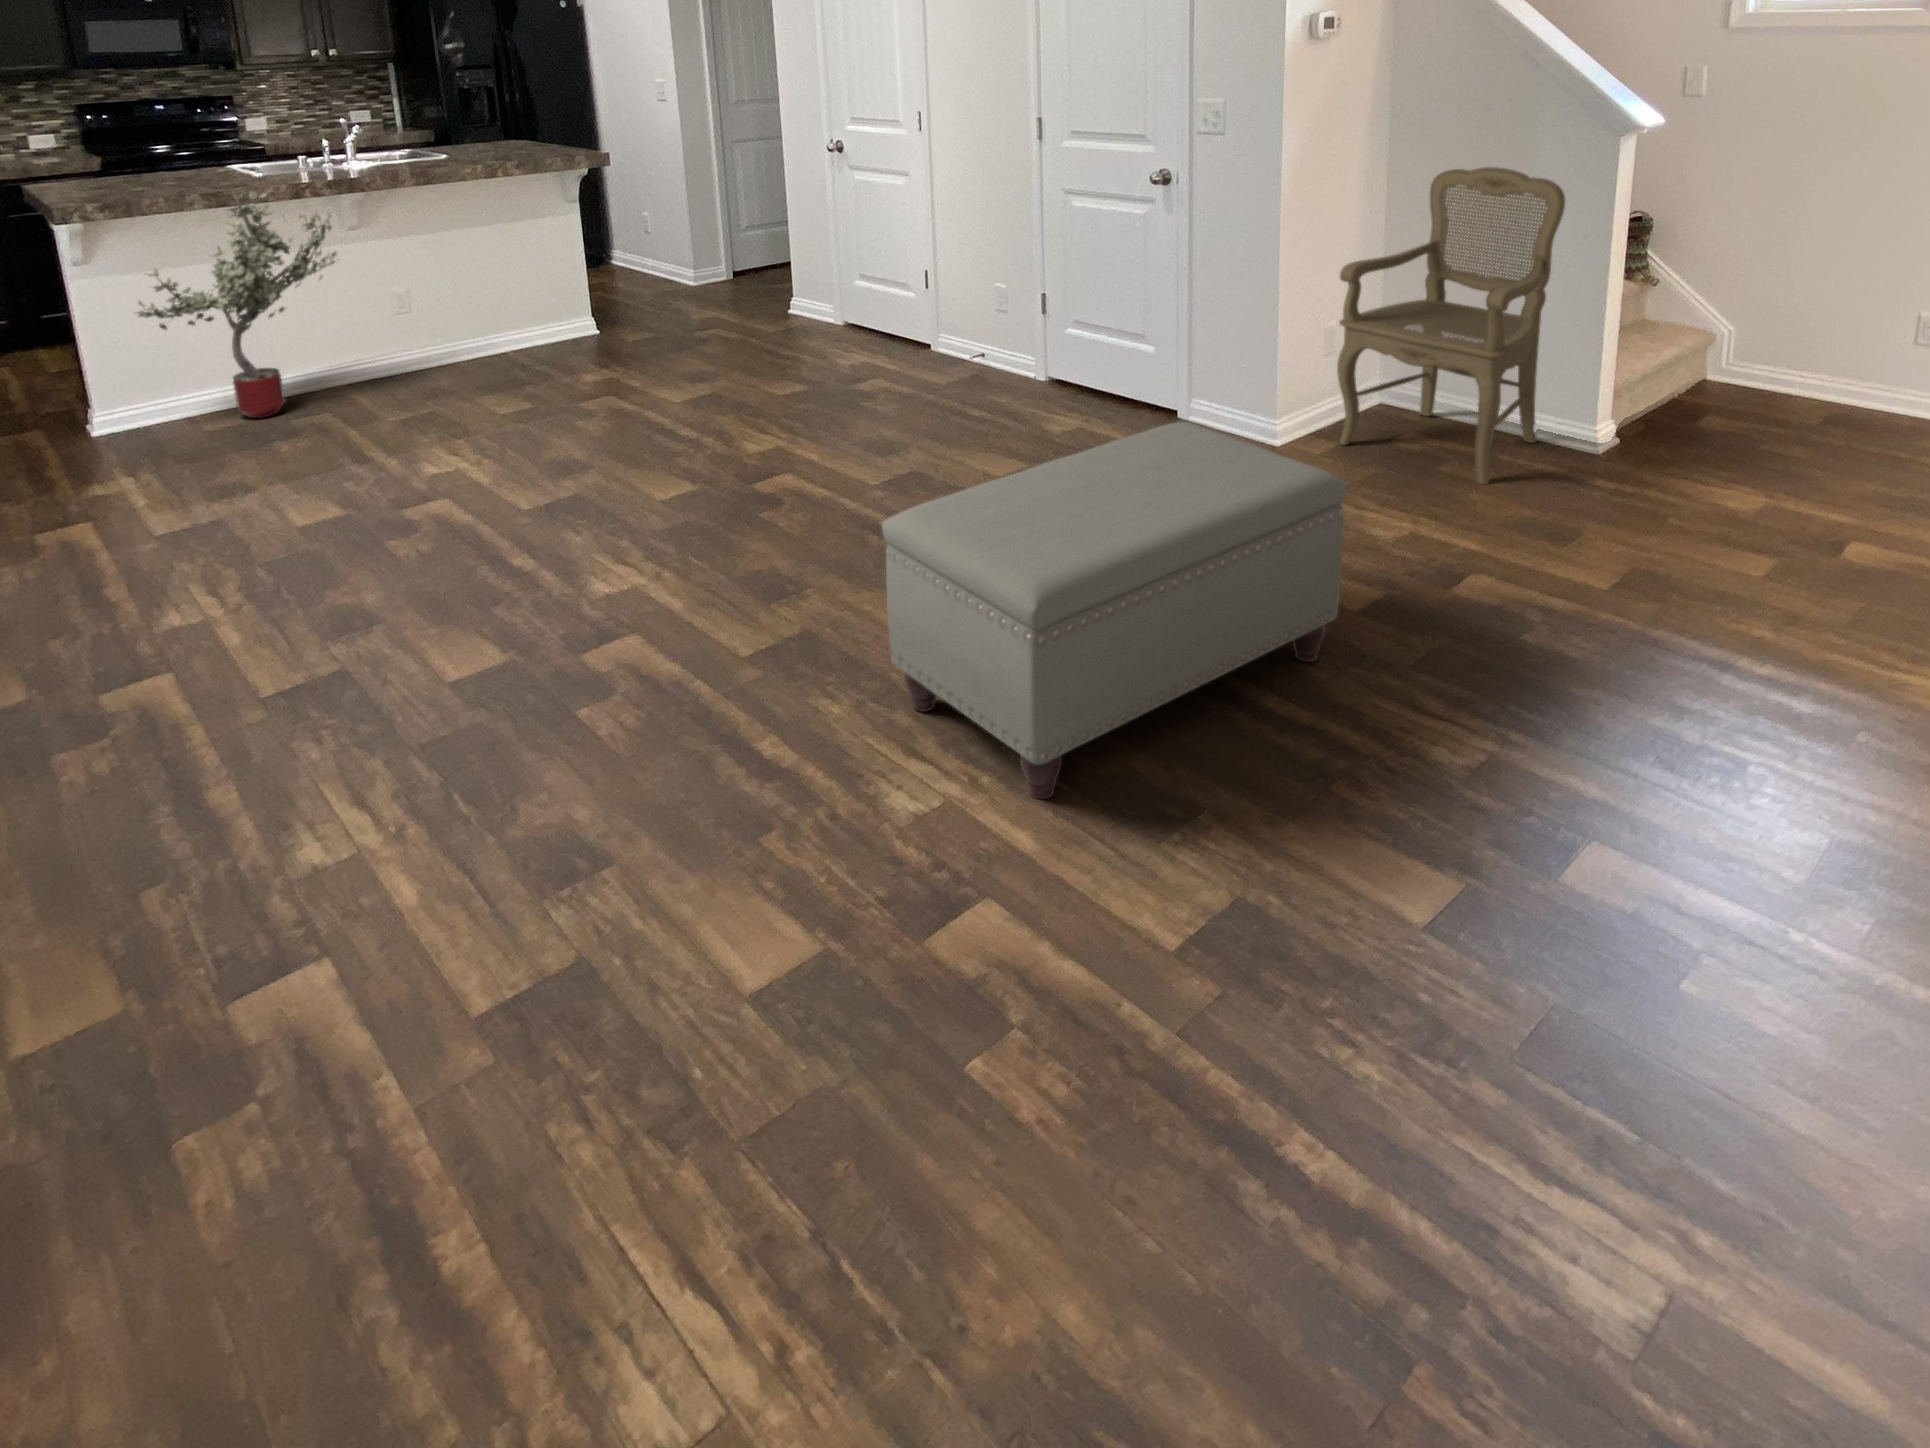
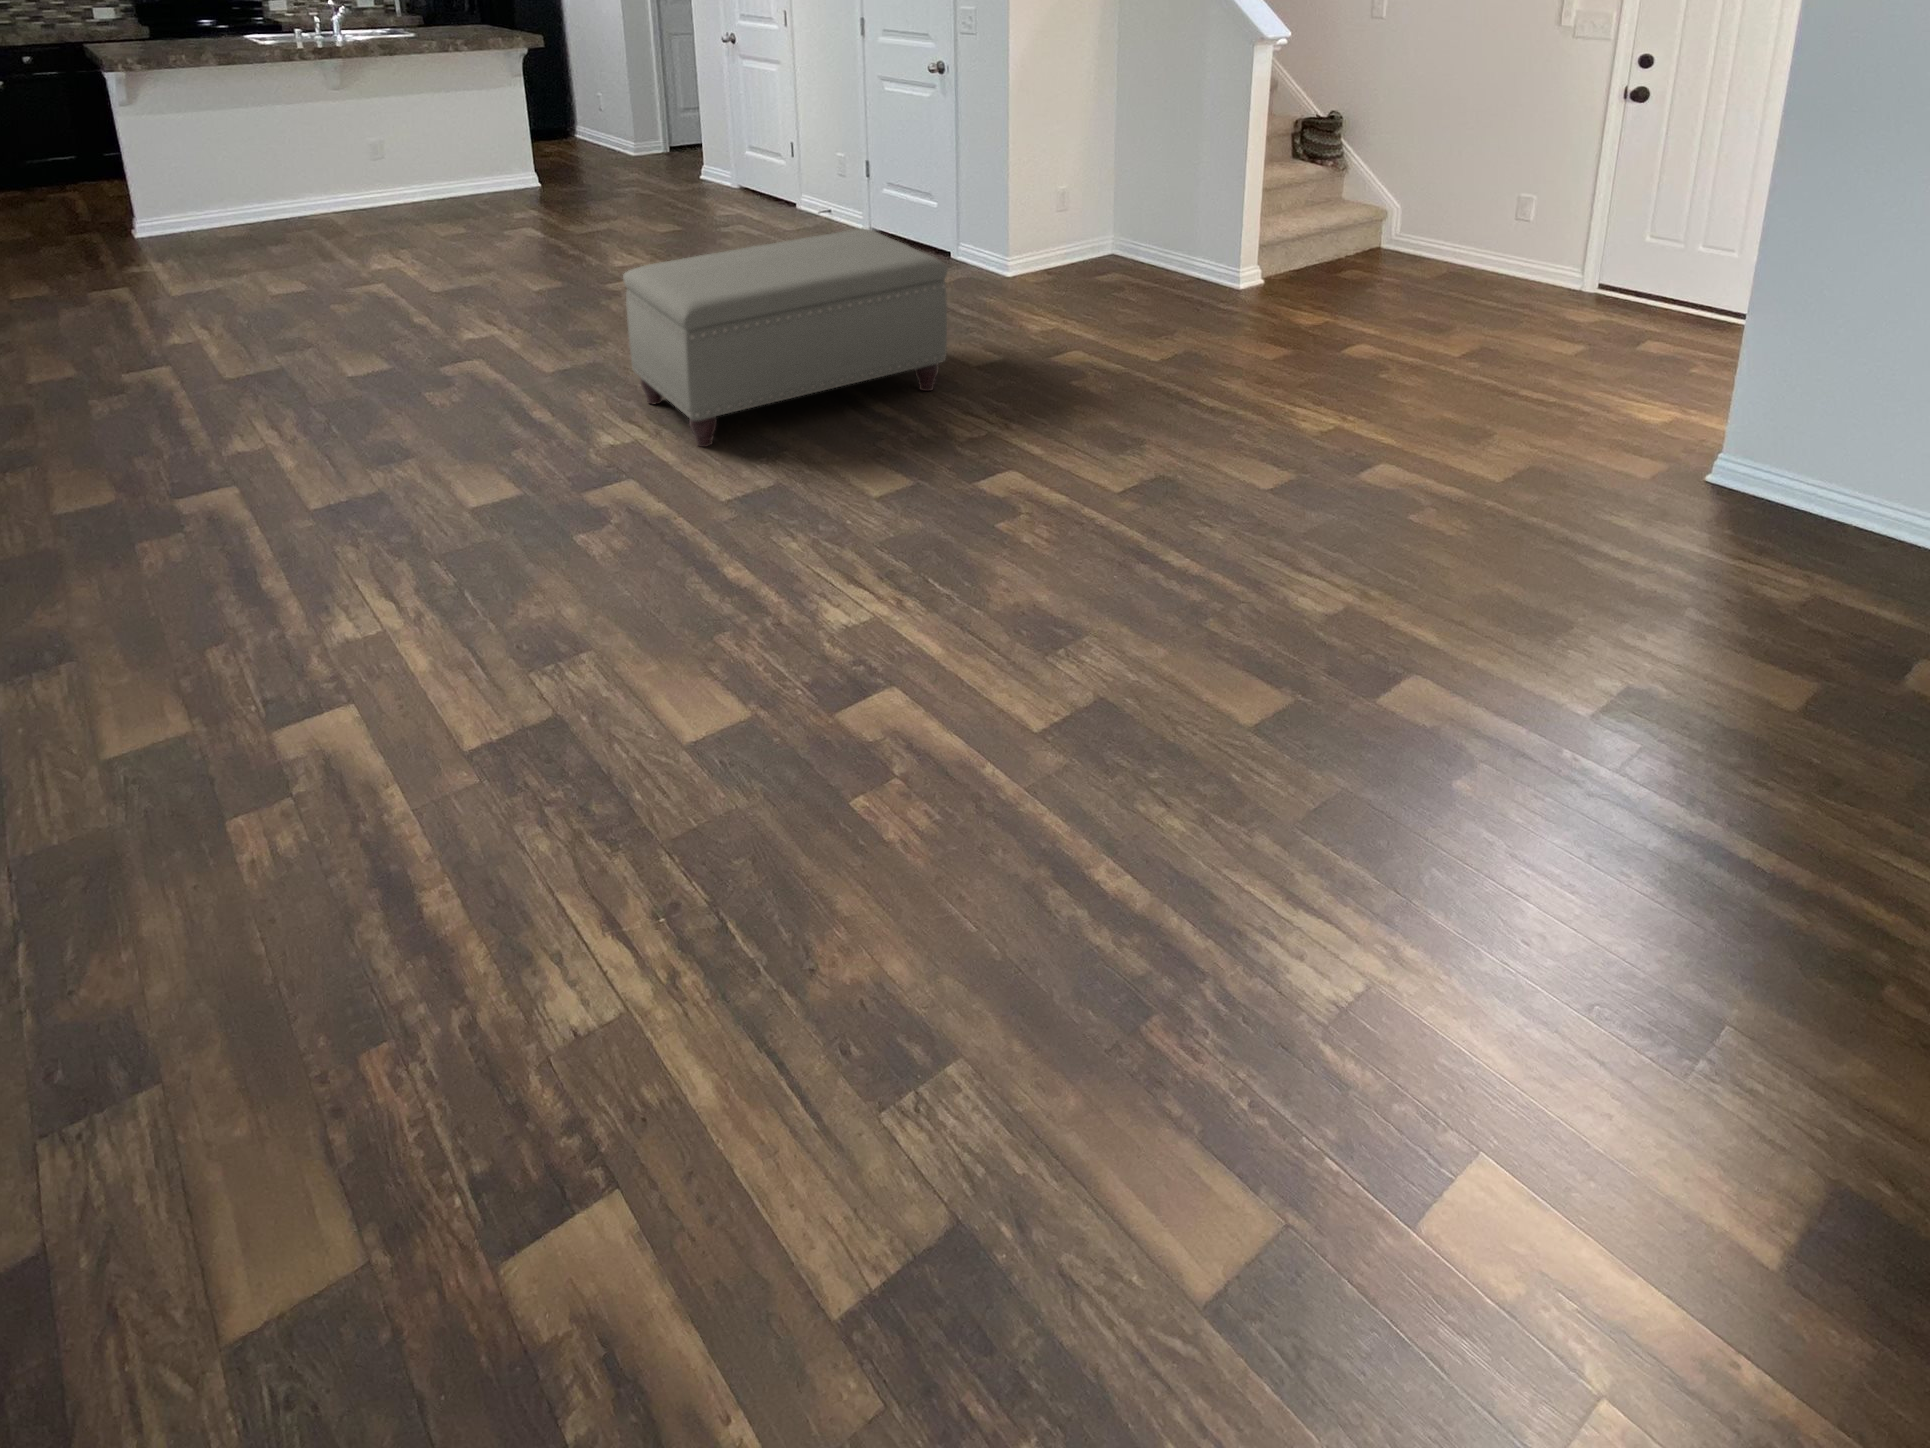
armchair: present [1337,167,1565,485] -> none [1052,65,1222,302]
potted tree: present [137,191,337,418] -> none [162,51,321,228]

